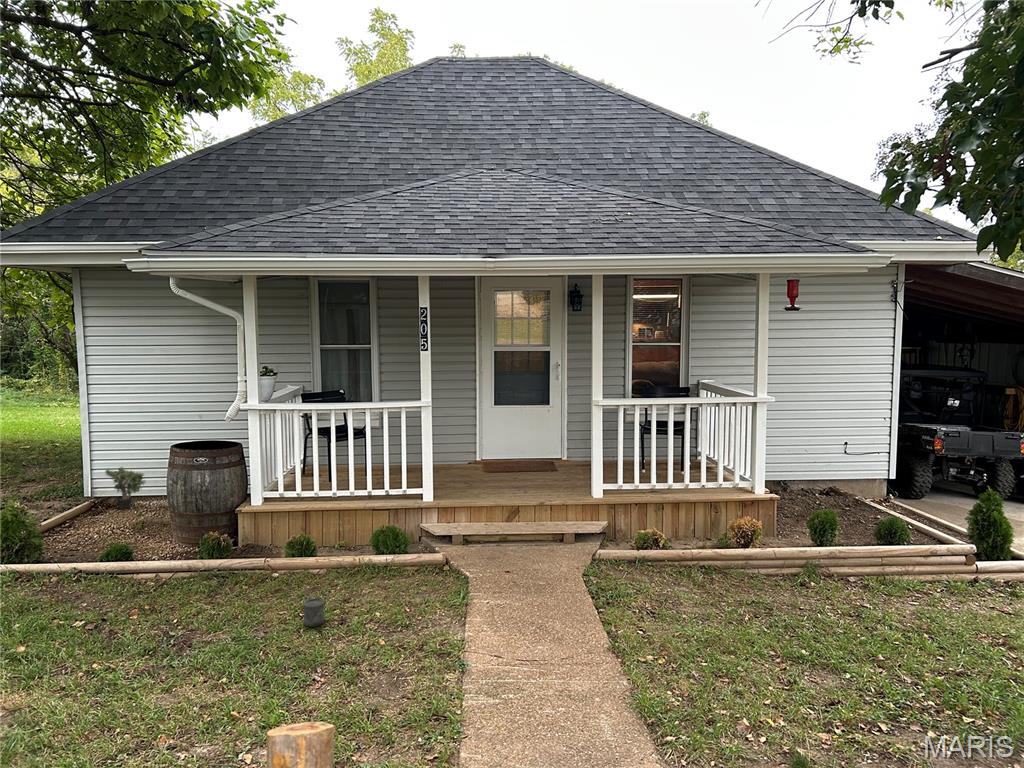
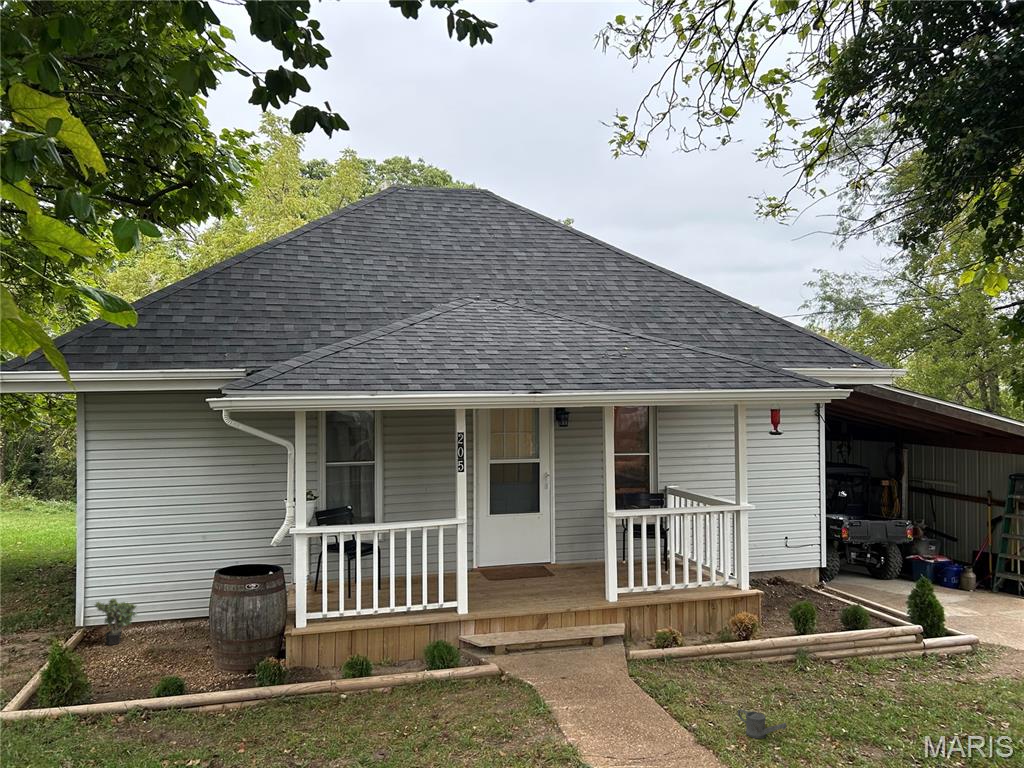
watering can: present [303,595,325,626] -> present [738,709,786,739]

